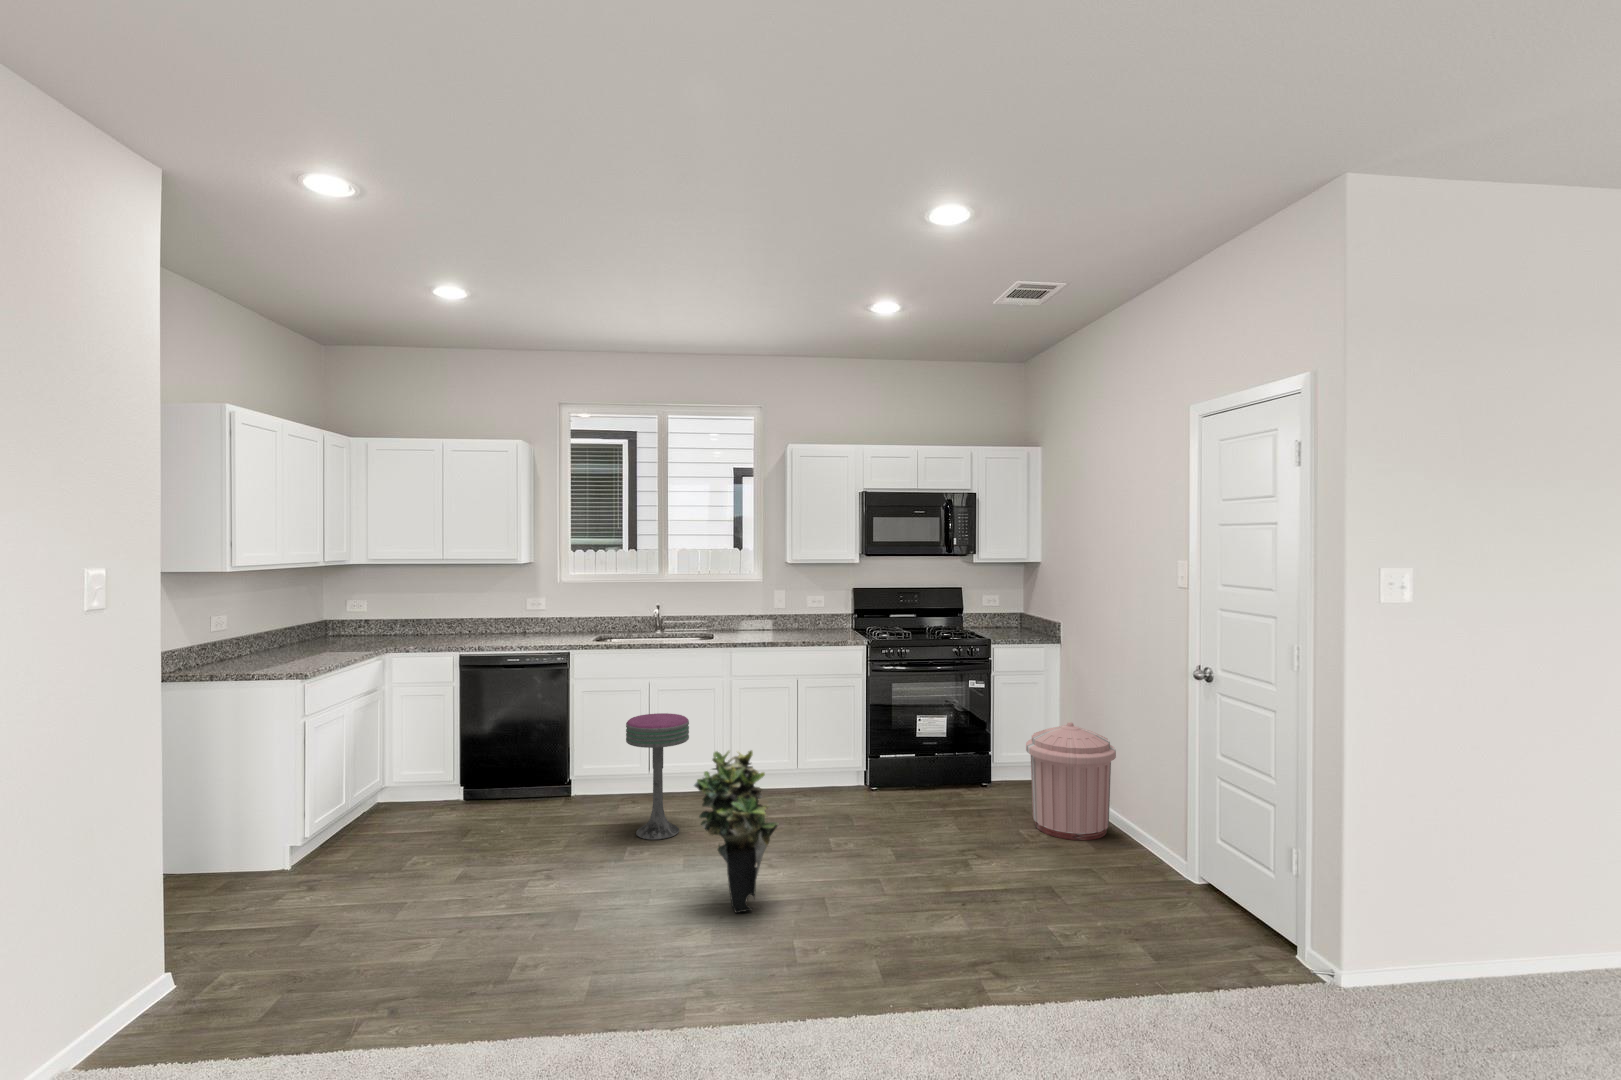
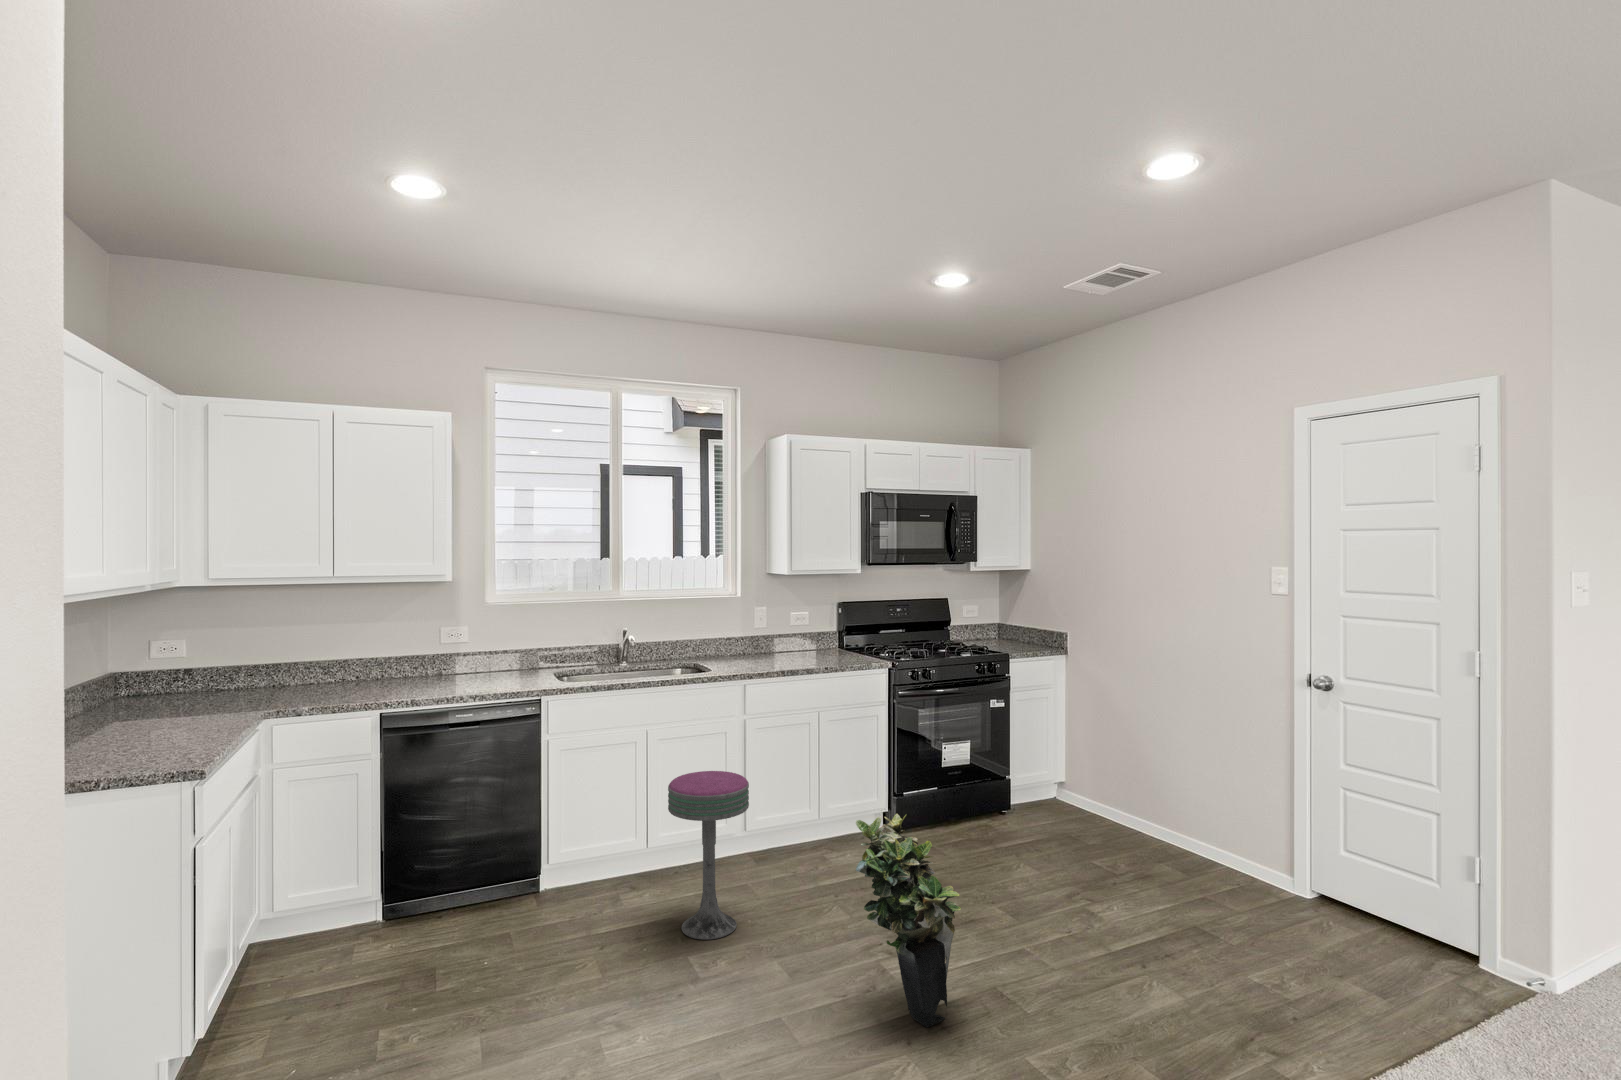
trash can: present [1026,722,1116,840] -> none [1088,740,1185,866]

